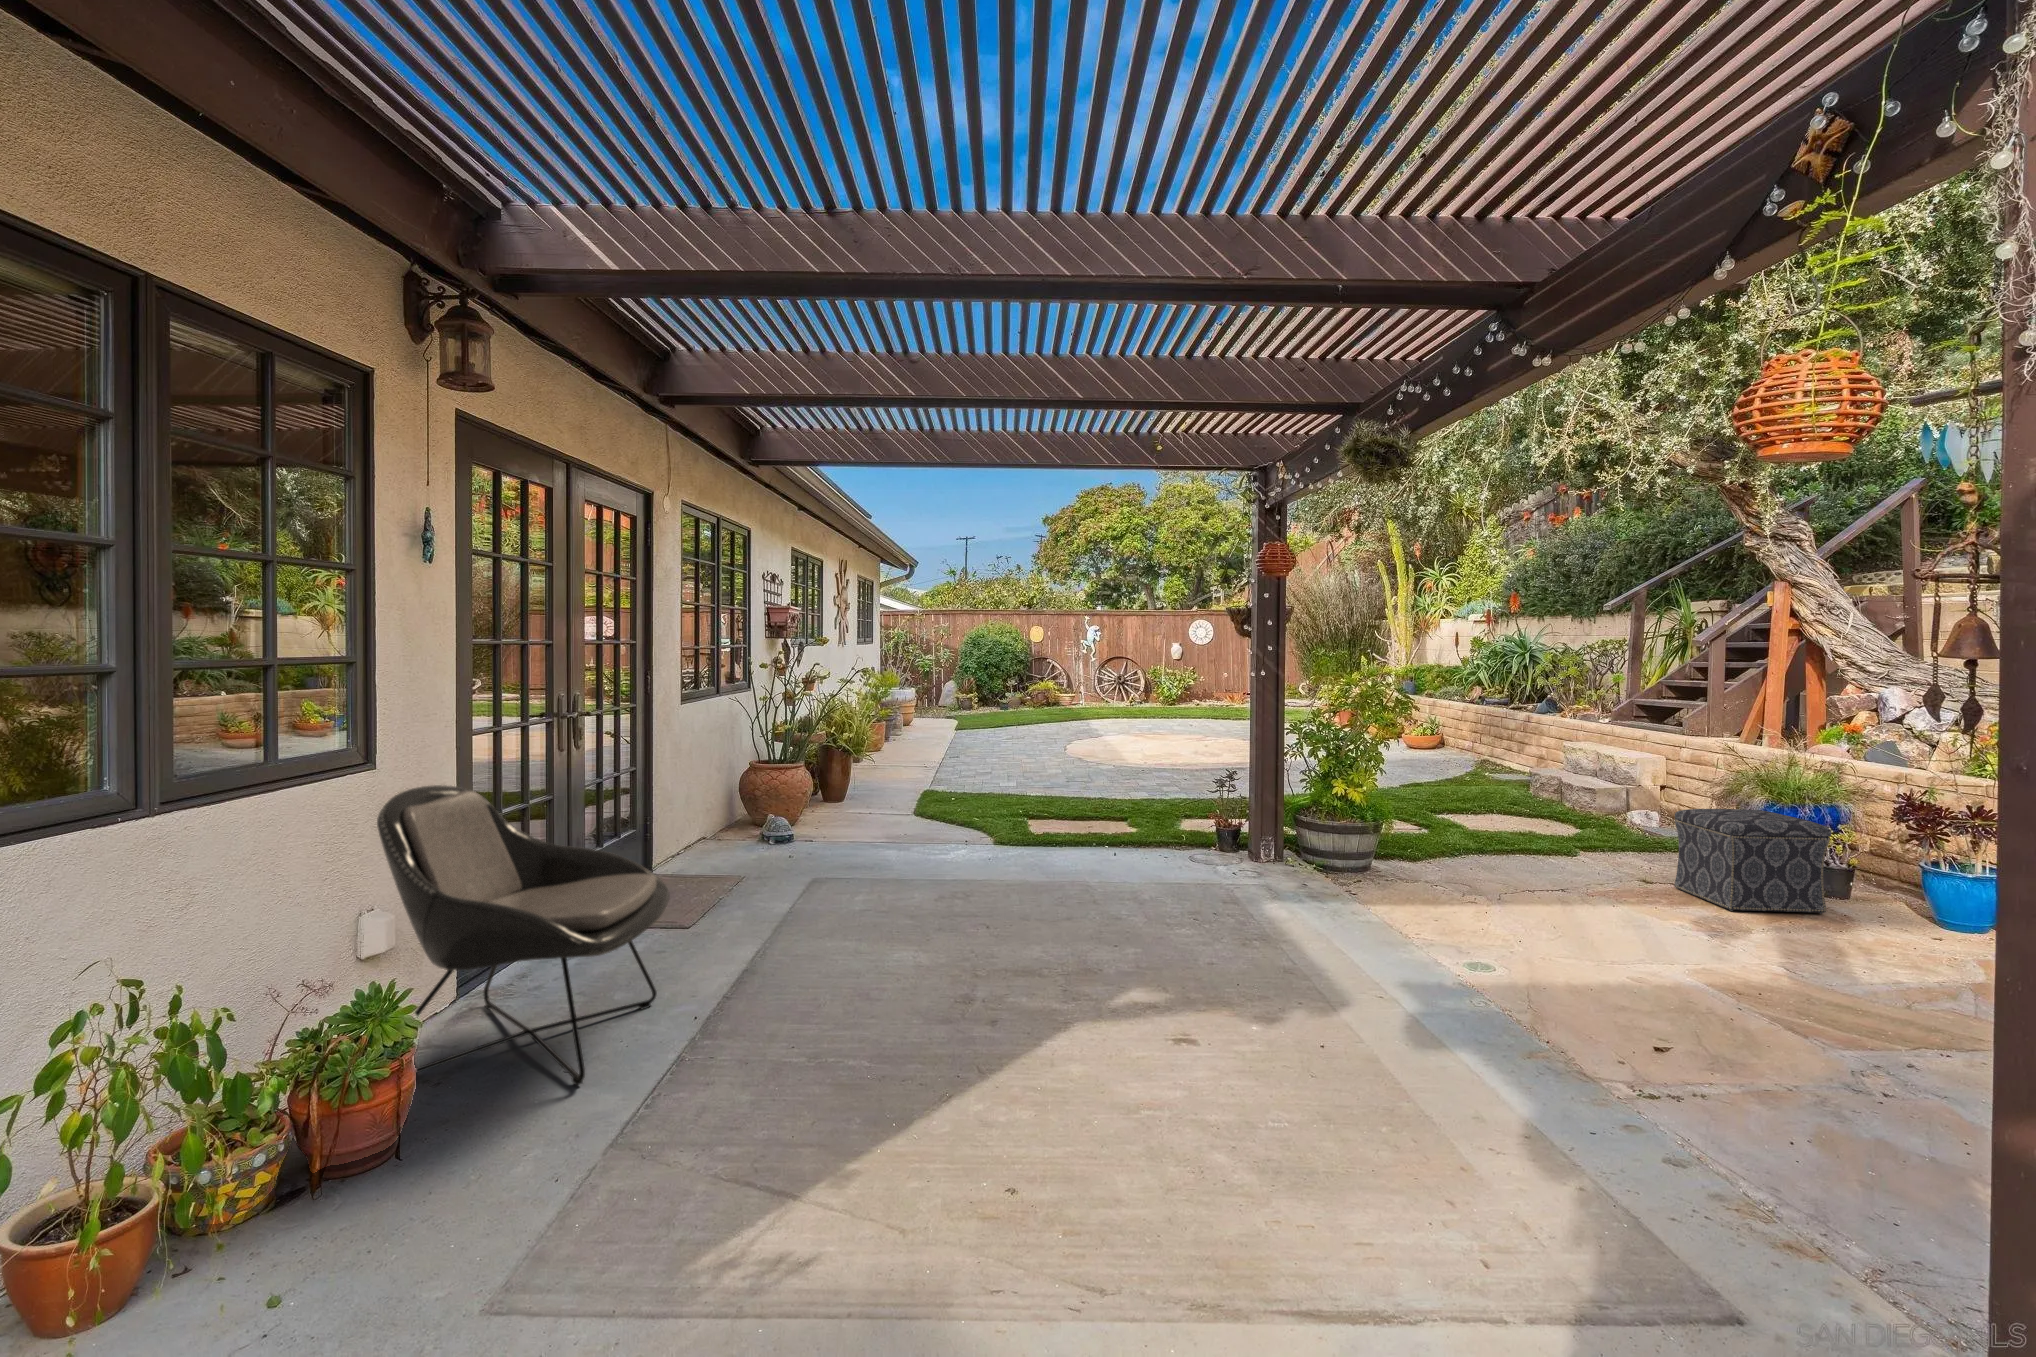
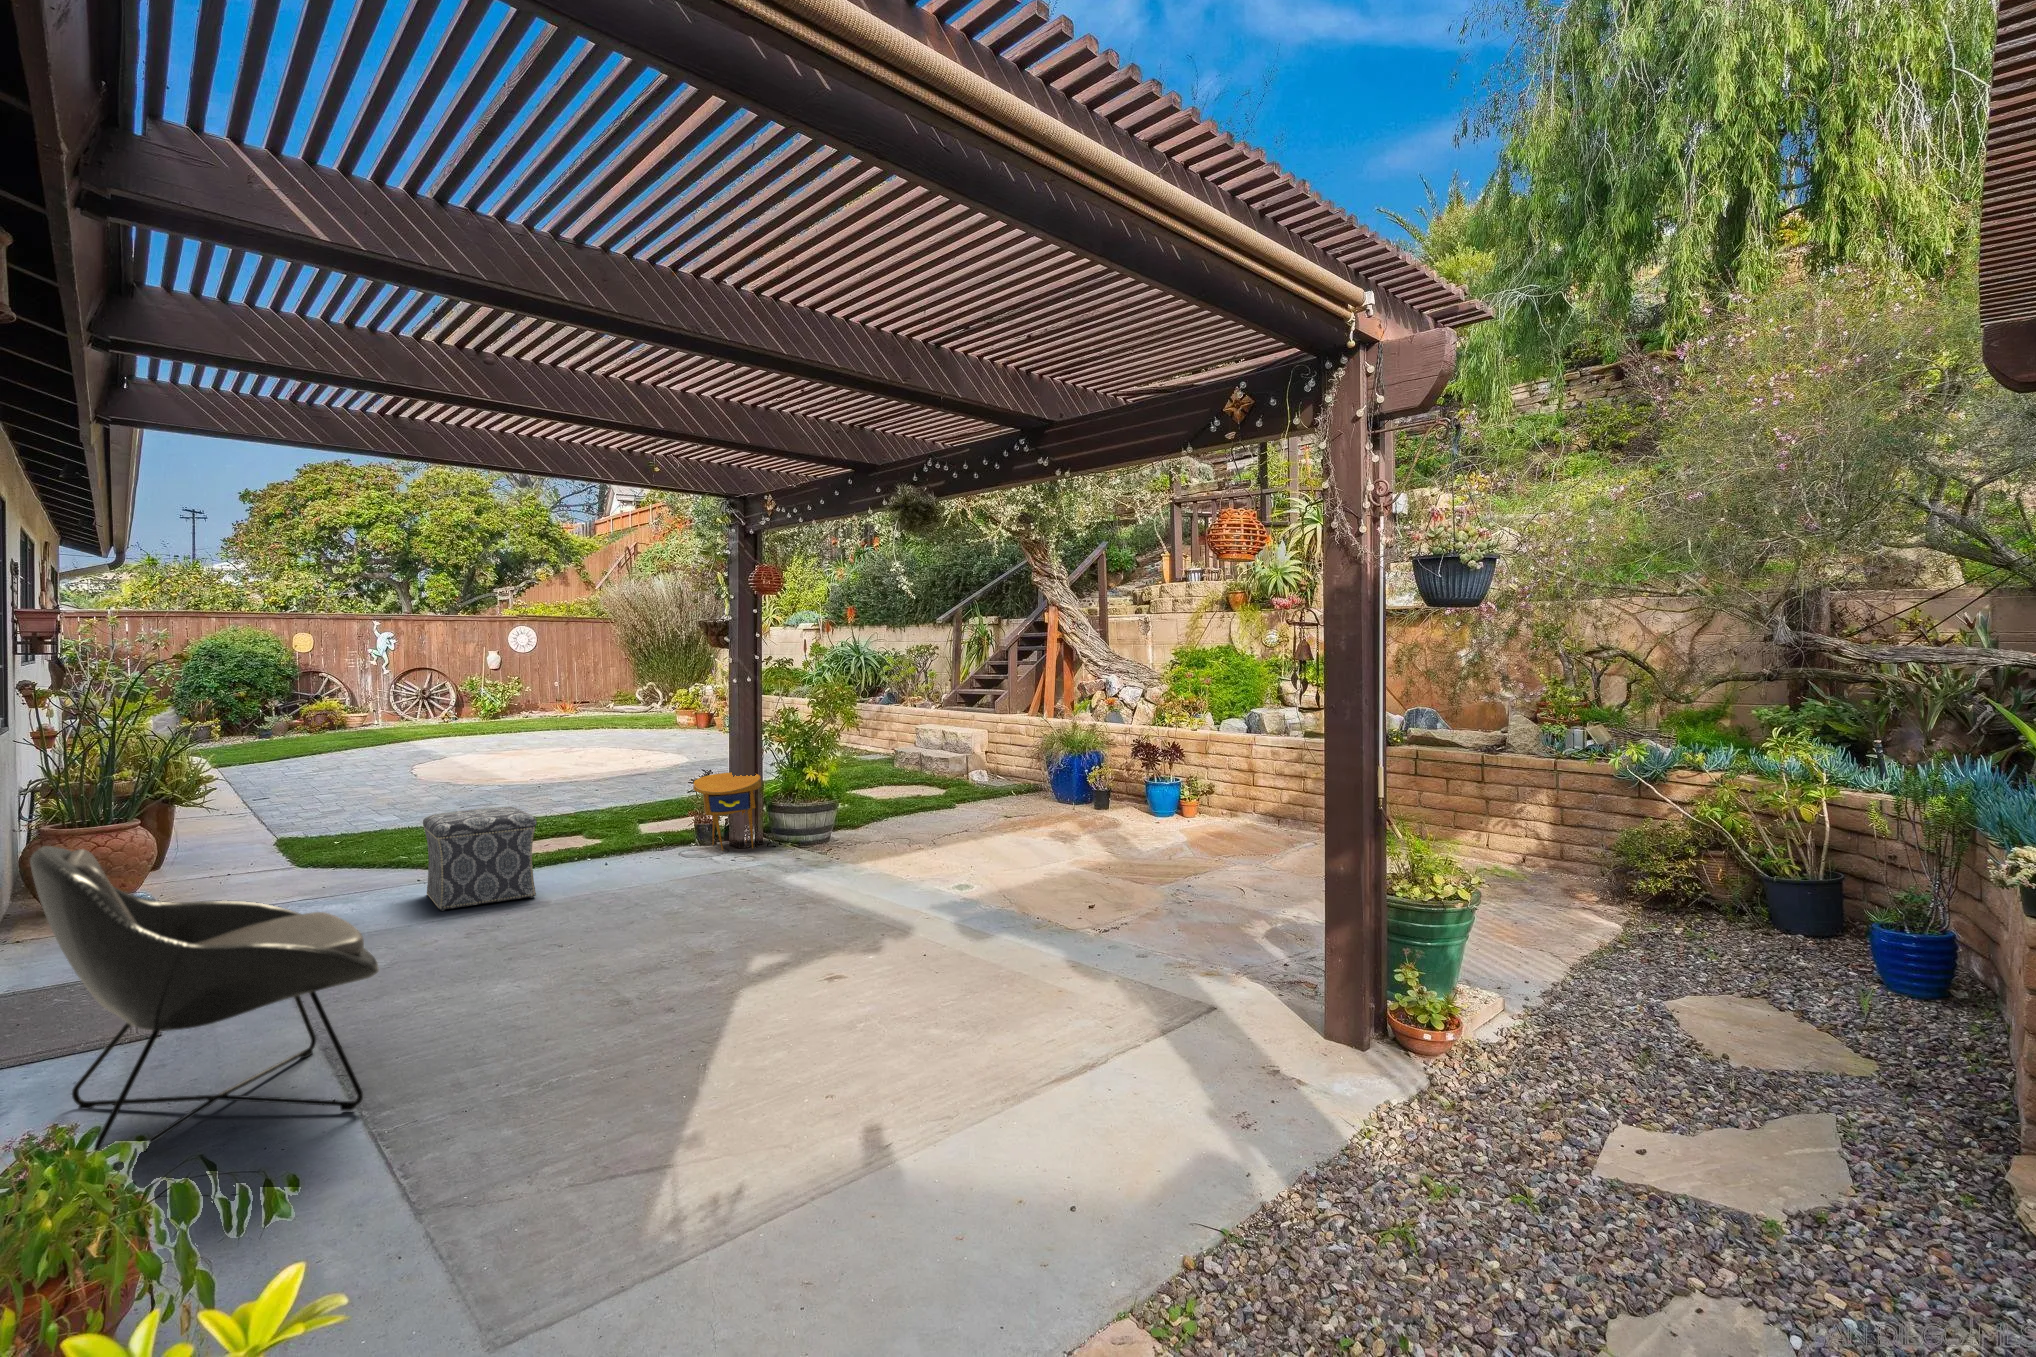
side table: none [1200,777,1275,868] -> present [693,773,761,851]
ottoman: present [1674,809,1832,914] -> present [423,807,537,911]

